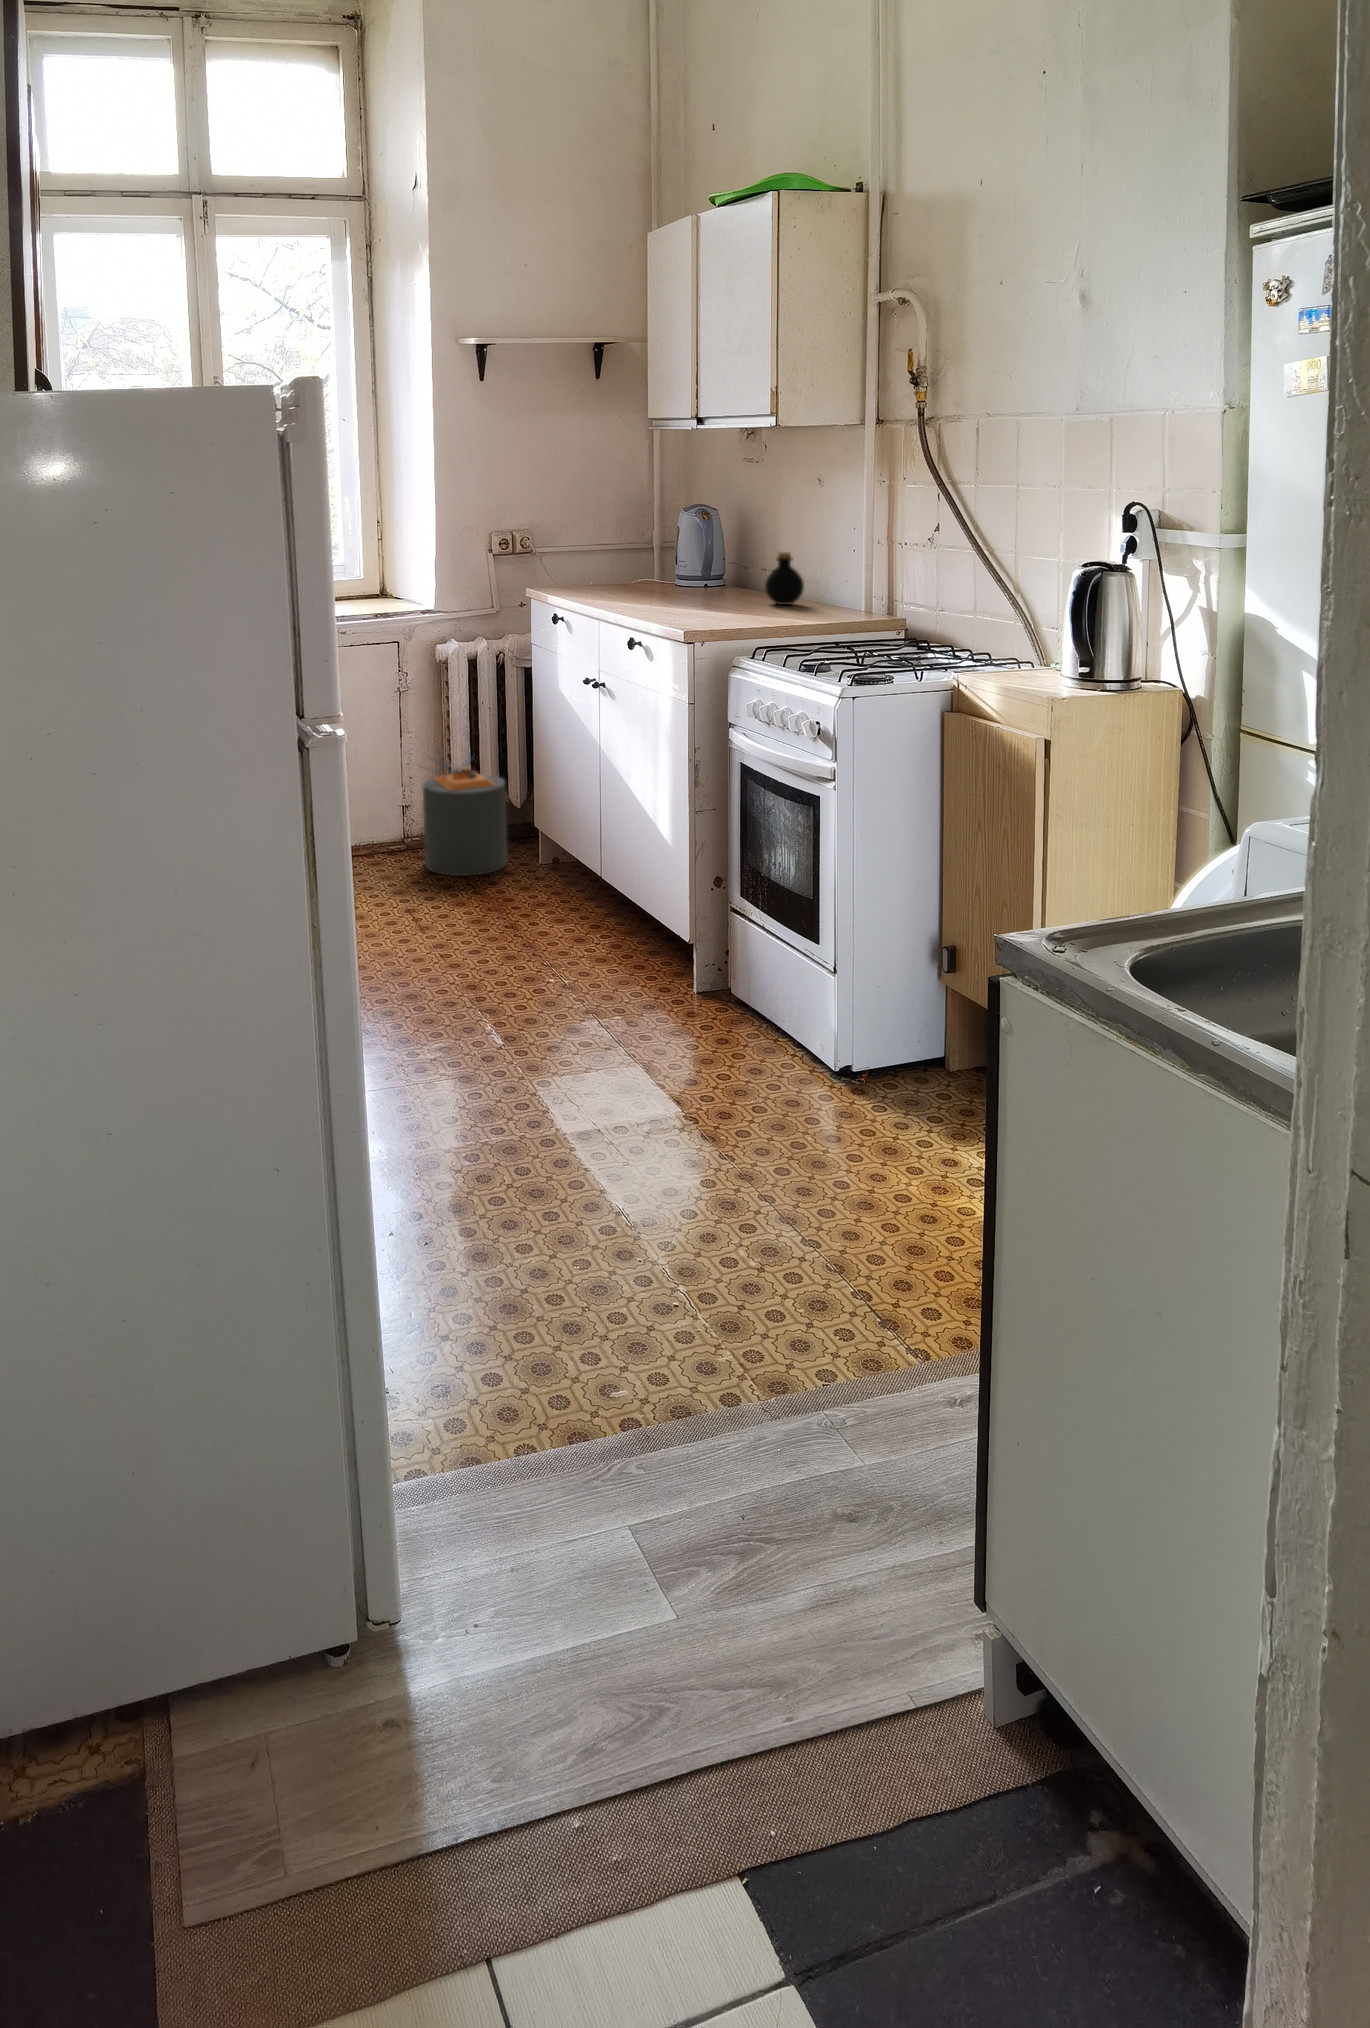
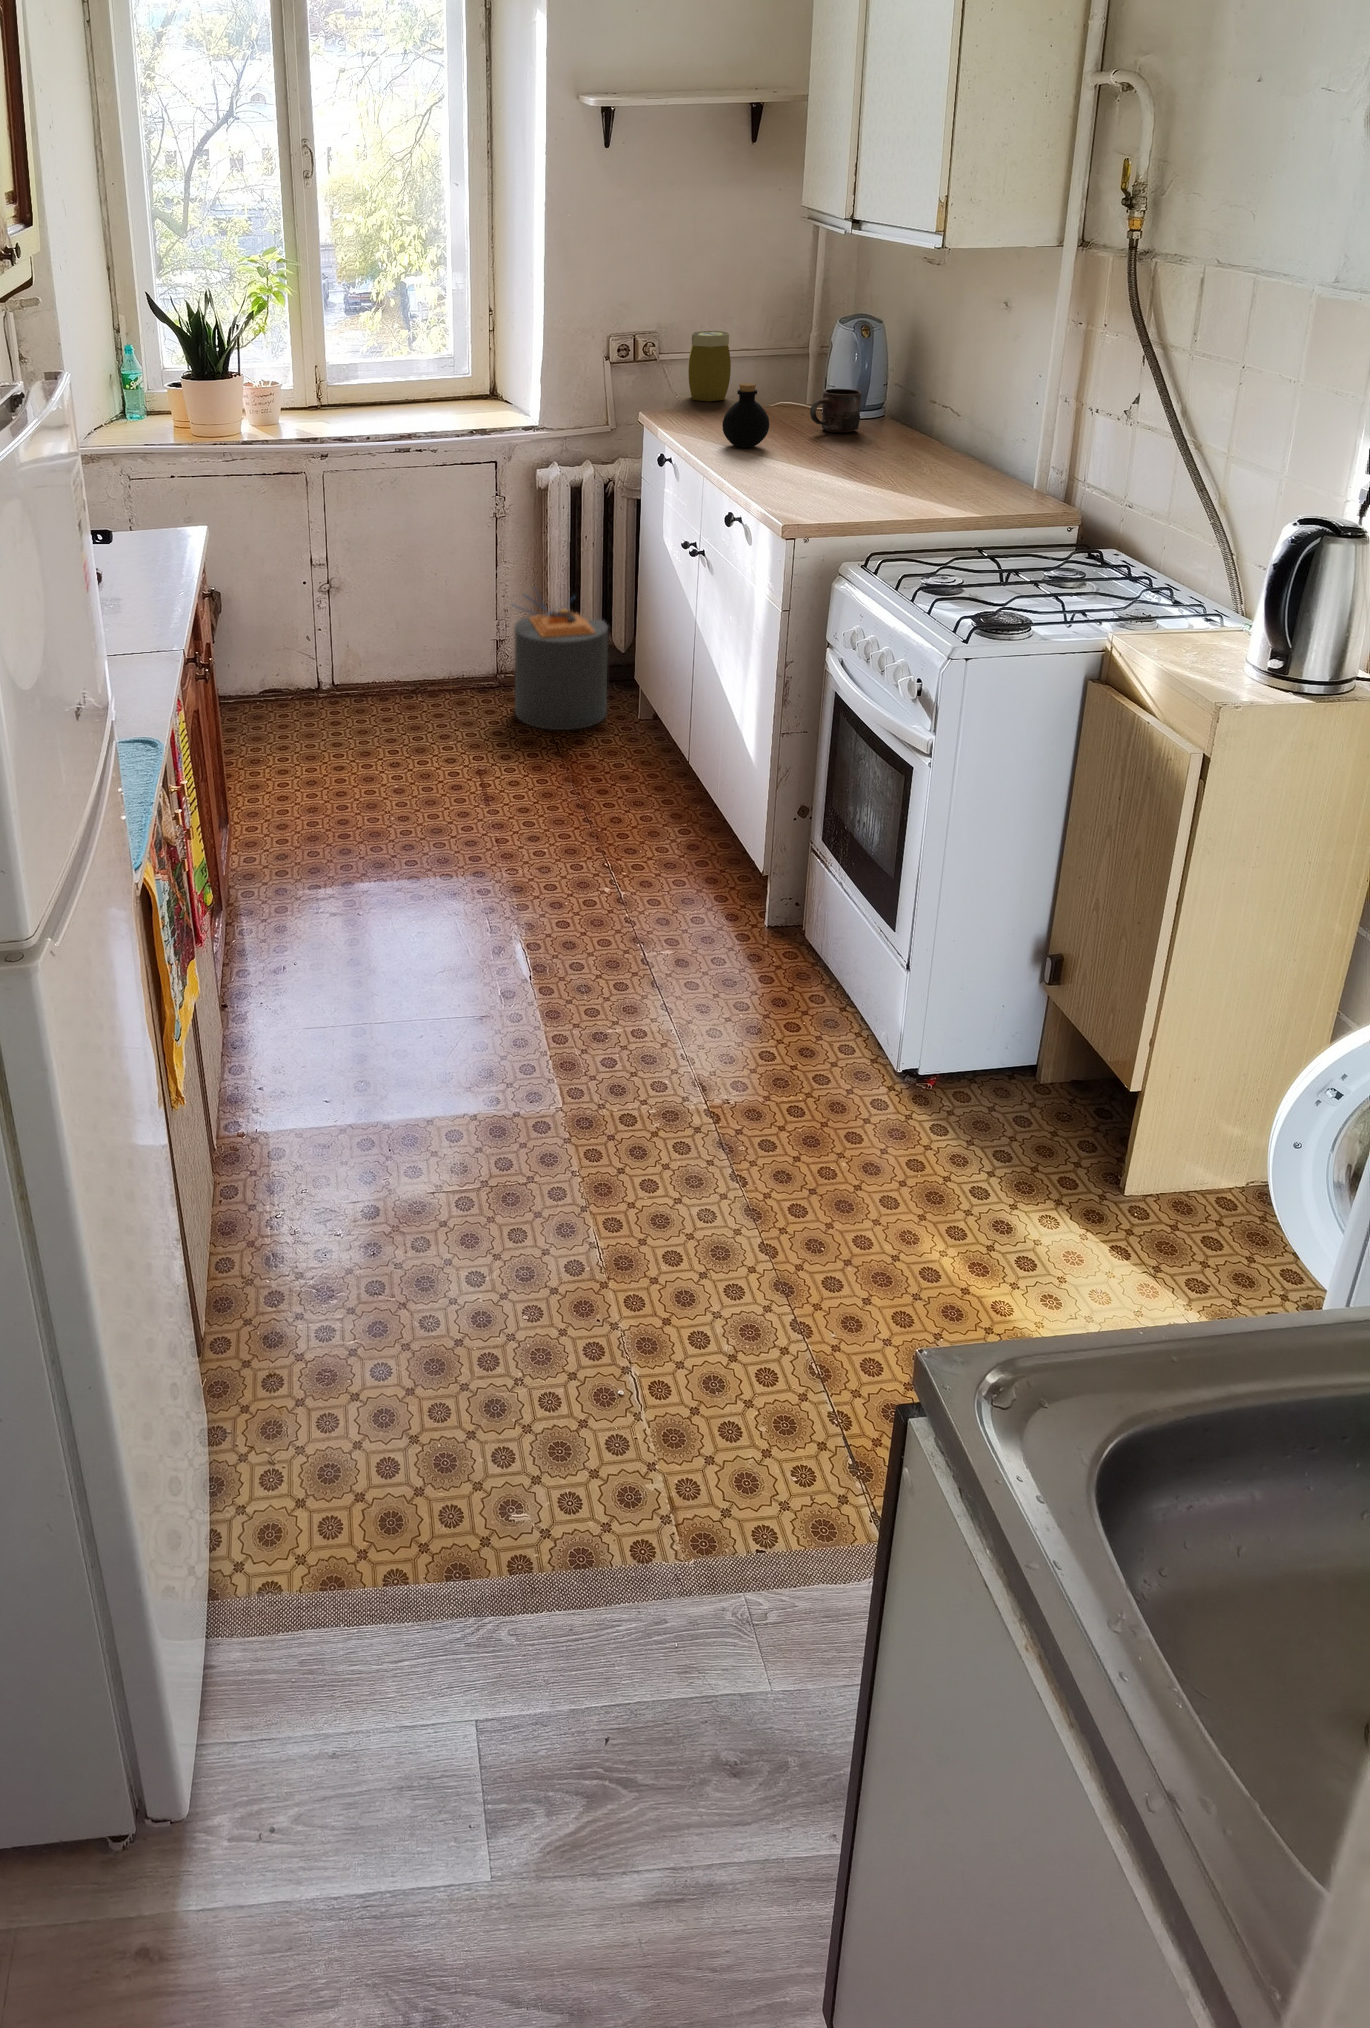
jar: none [561,524,597,580] -> present [688,331,731,401]
bottle: present [765,552,804,605] -> present [722,383,769,448]
mug: none [672,559,710,593] -> present [810,389,861,433]

